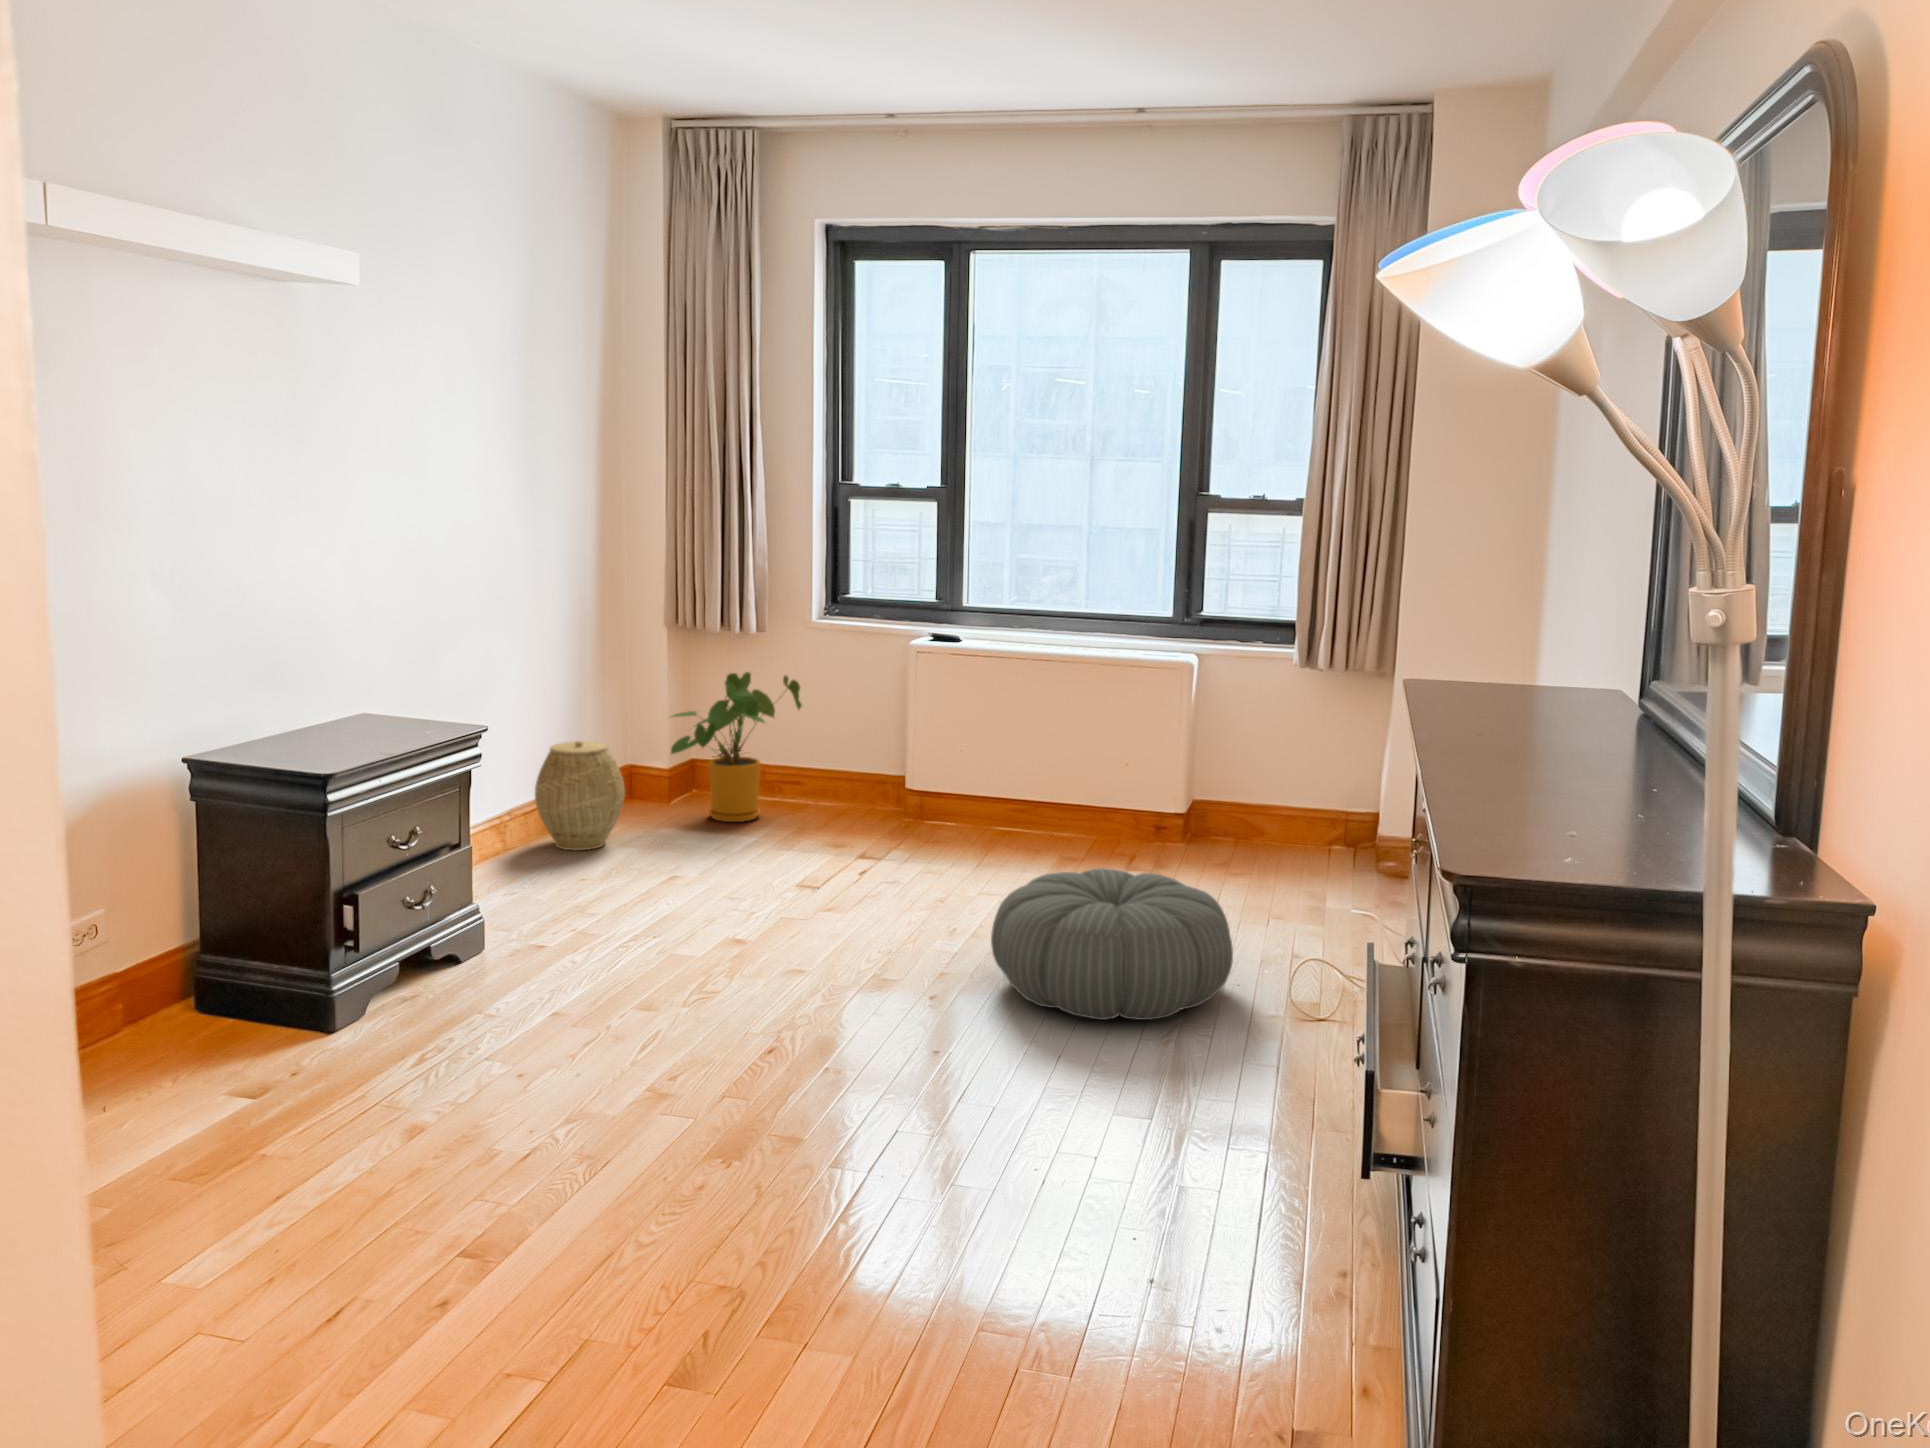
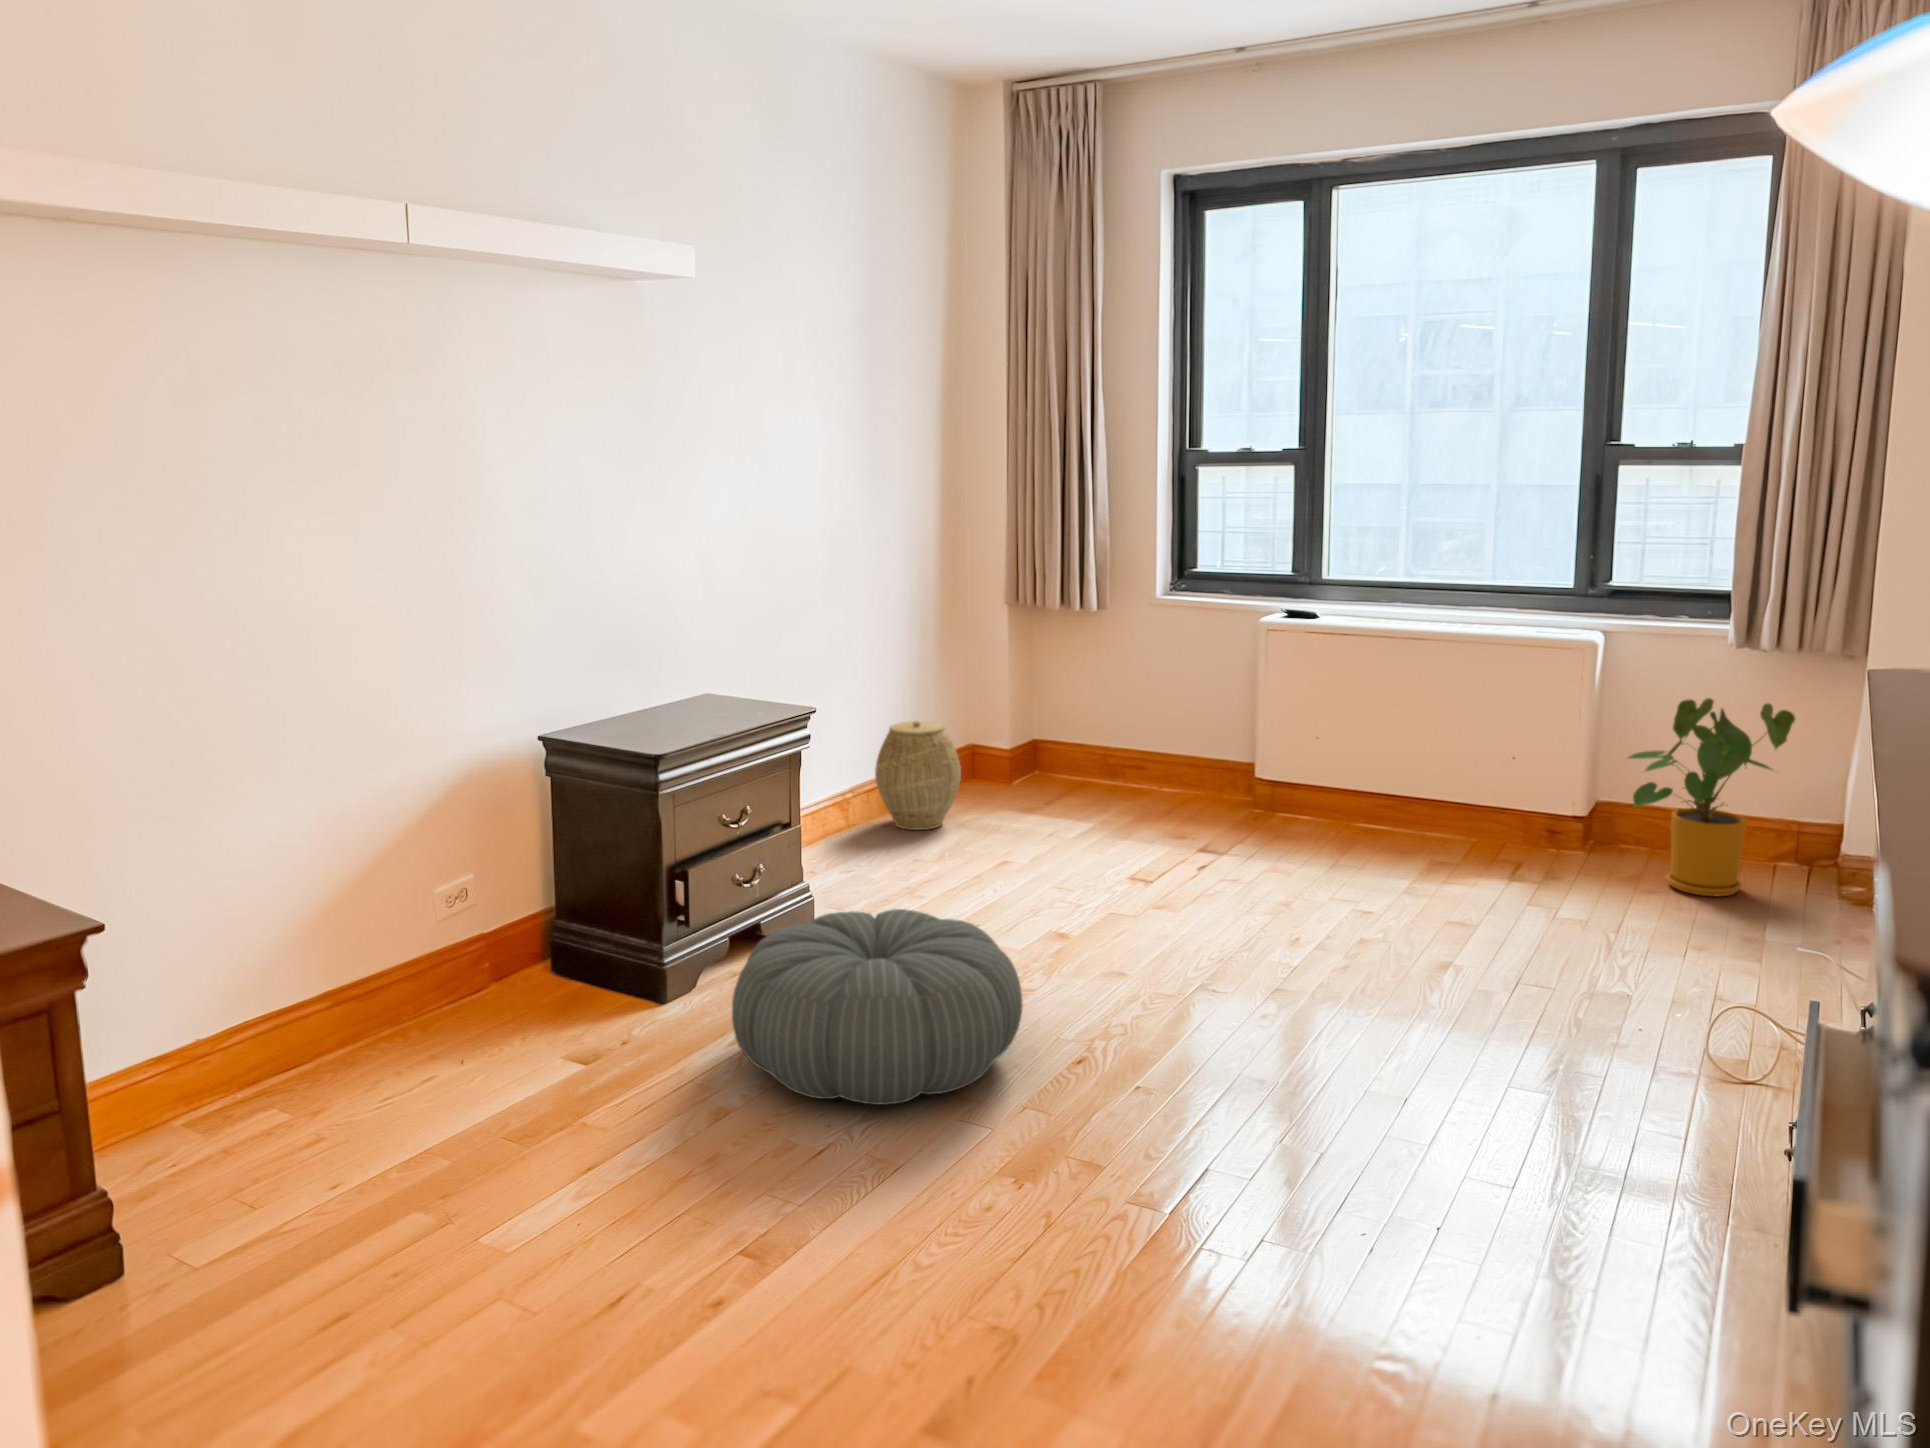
house plant: present [670,672,802,822] -> present [1627,698,1795,896]
pouf: present [991,868,1233,1020] -> present [732,909,1023,1105]

